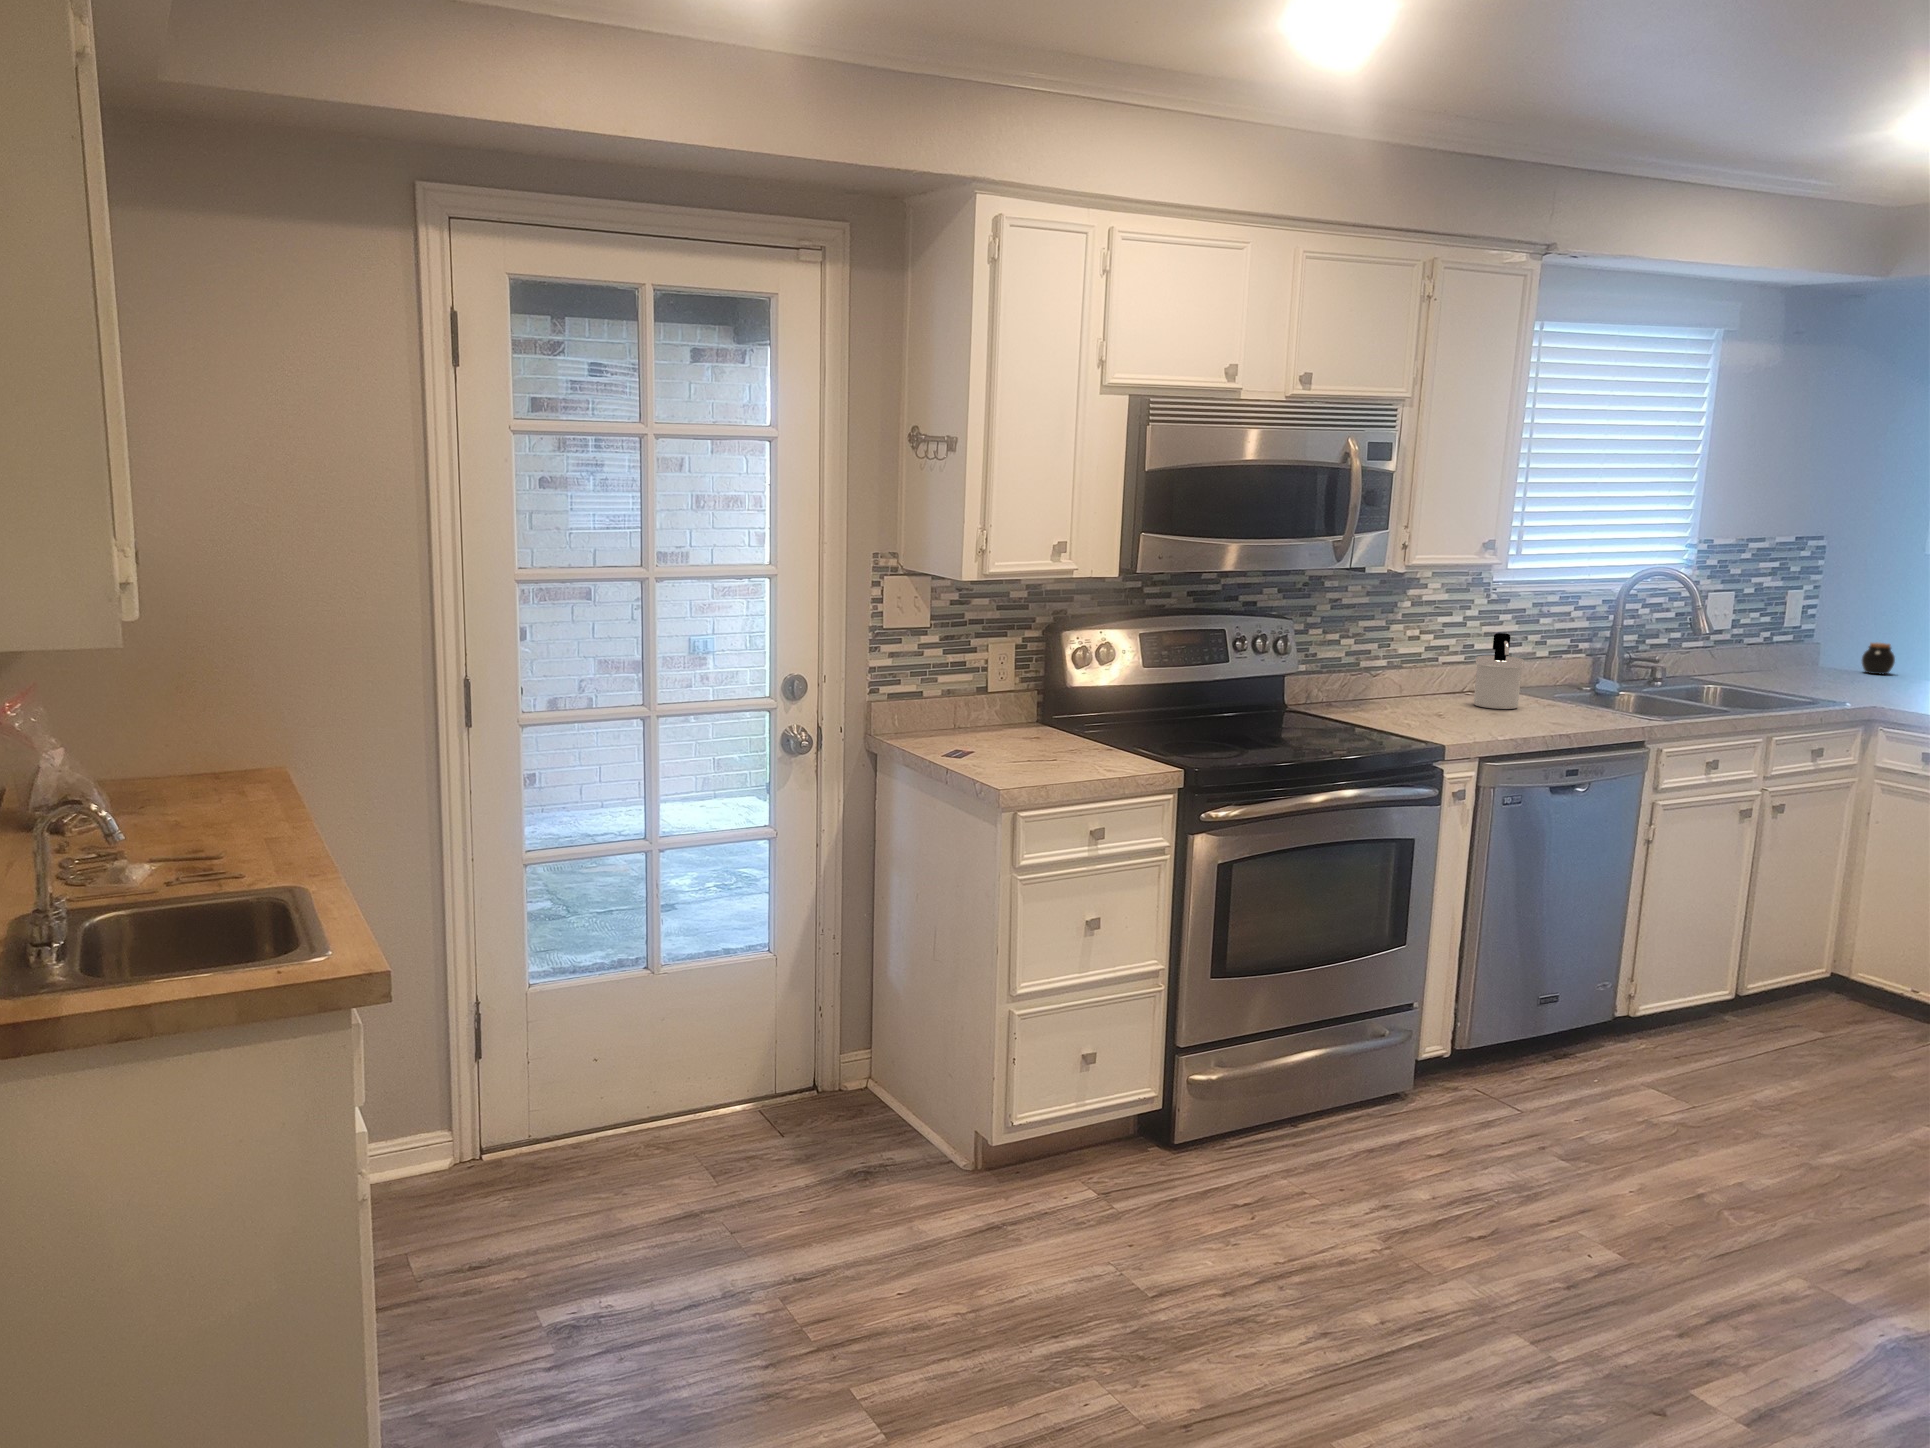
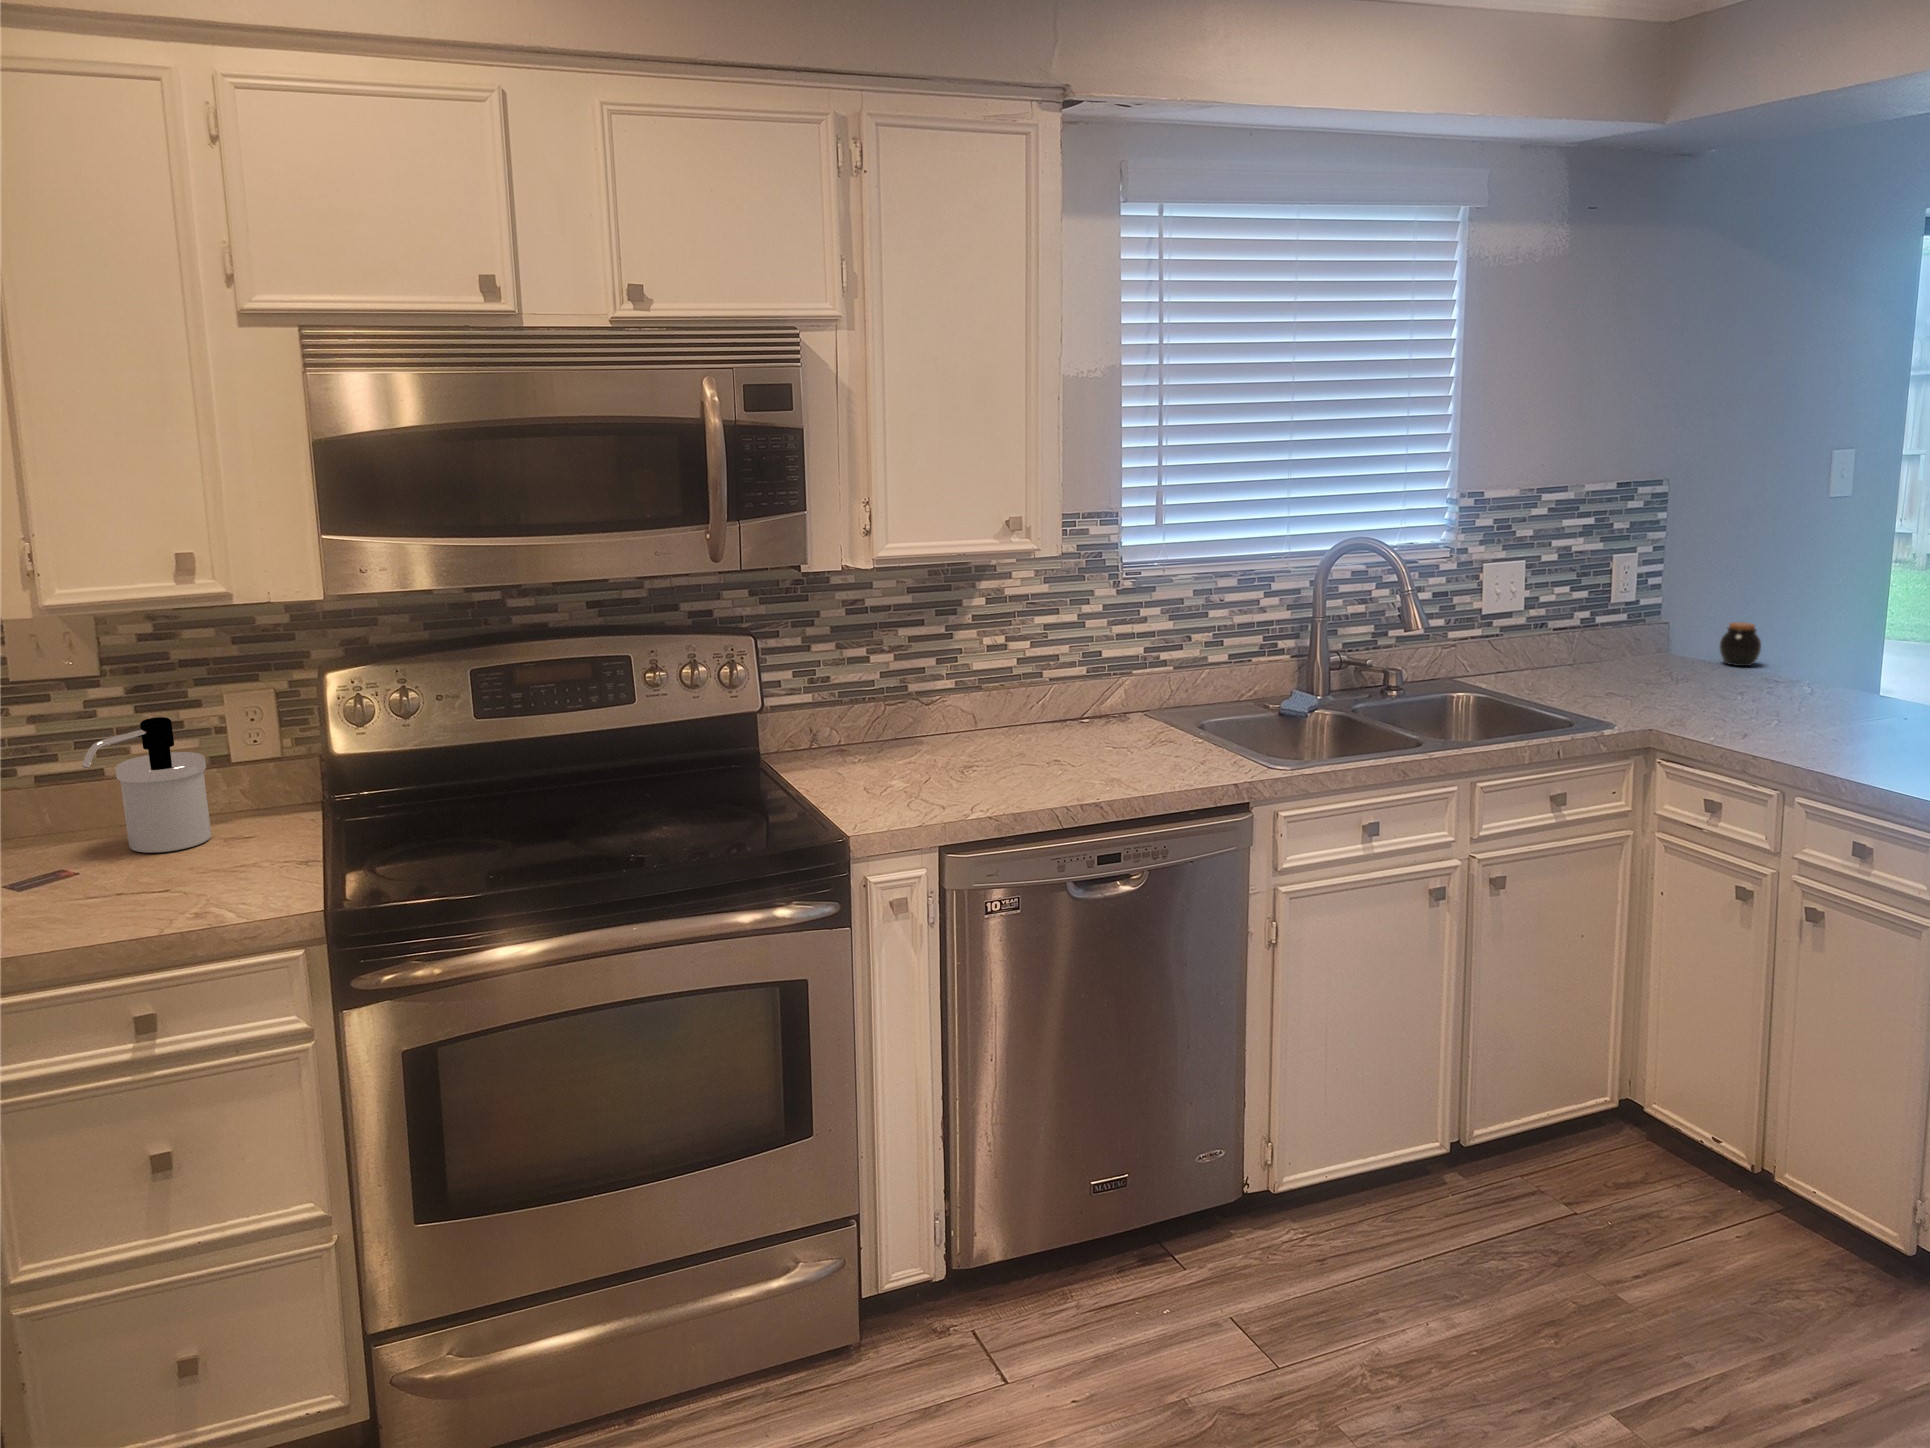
soap dispenser: present [1474,633,1524,709] -> present [82,717,211,853]

